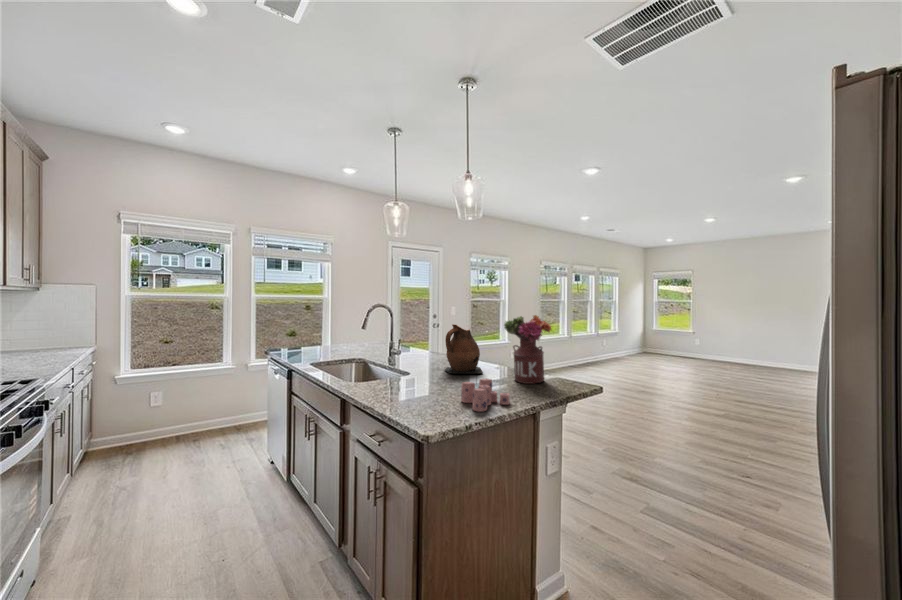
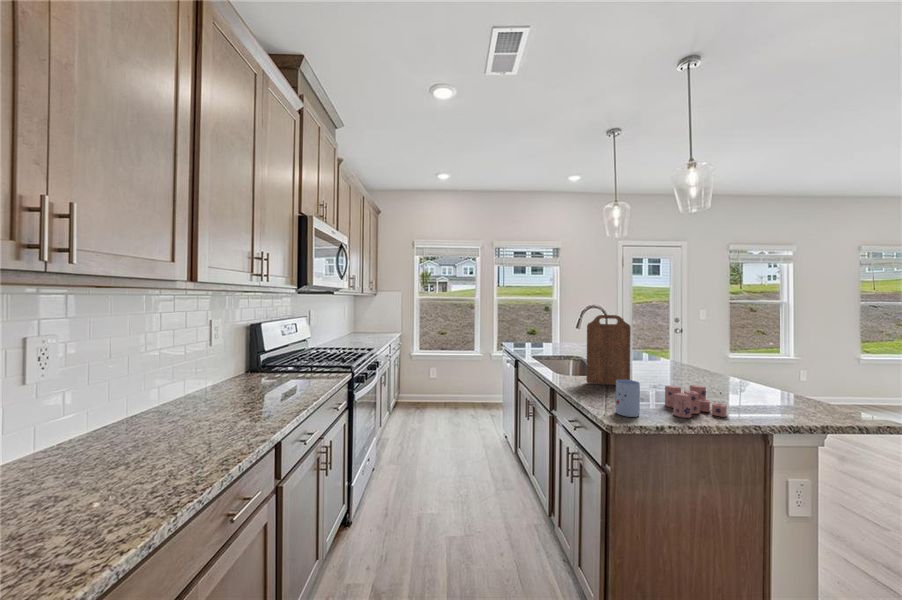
cutting board: none [382,315,424,389] -> present [586,315,631,385]
flower arrangement: present [504,315,552,384] -> none [735,318,811,402]
ceramic pitcher: present [445,324,483,374] -> none [661,327,710,383]
mug: none [425,382,447,421] -> present [616,380,640,417]

